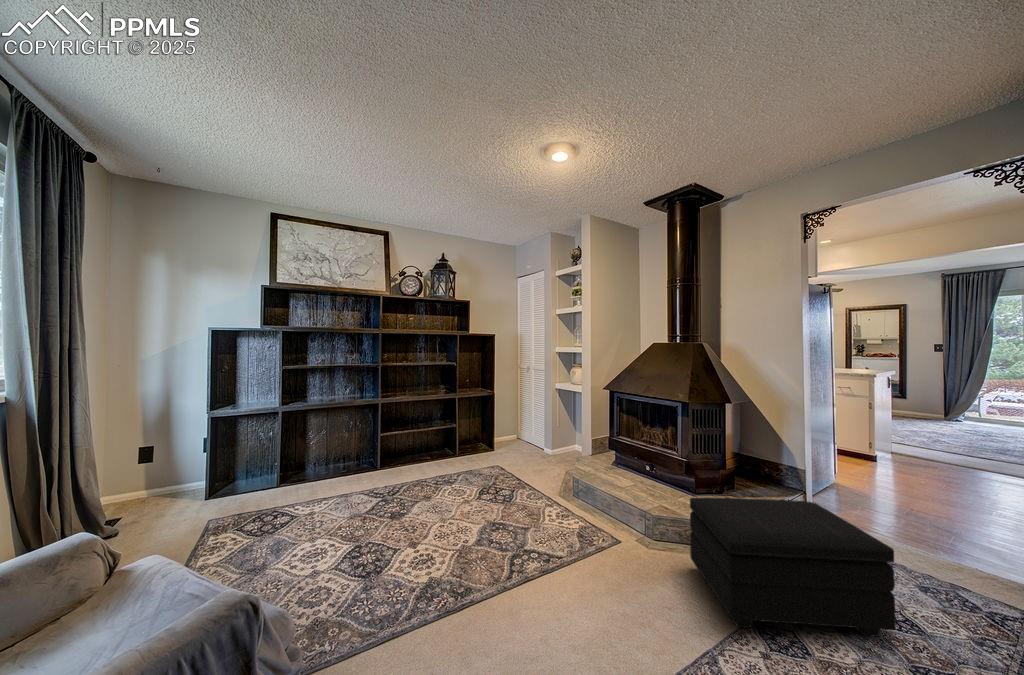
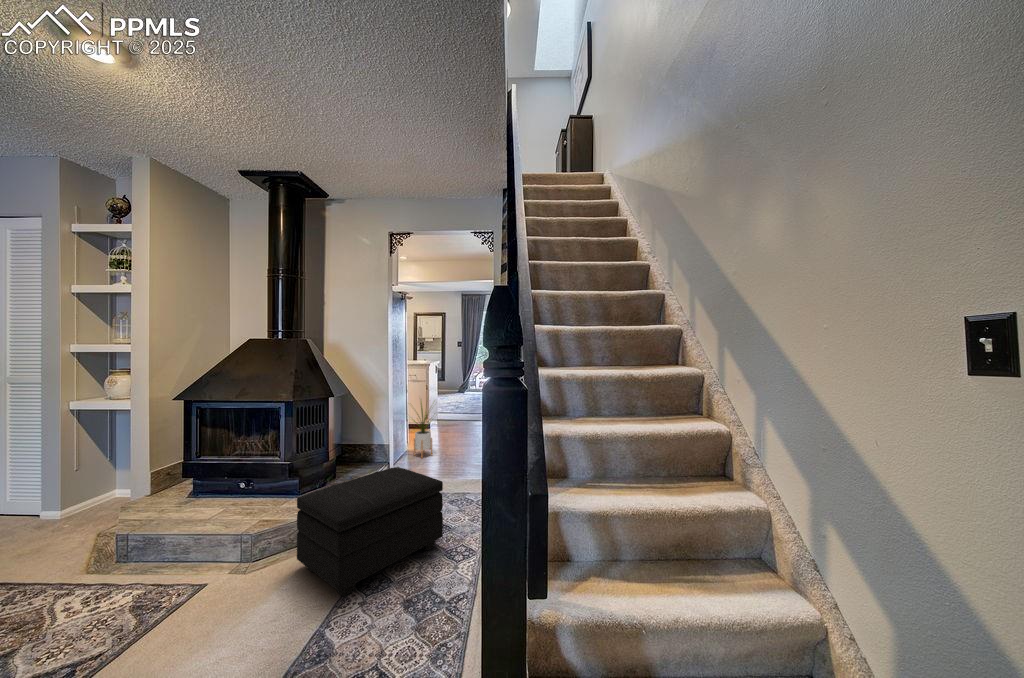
house plant: none [832,414,890,501] -> present [414,402,432,458]

